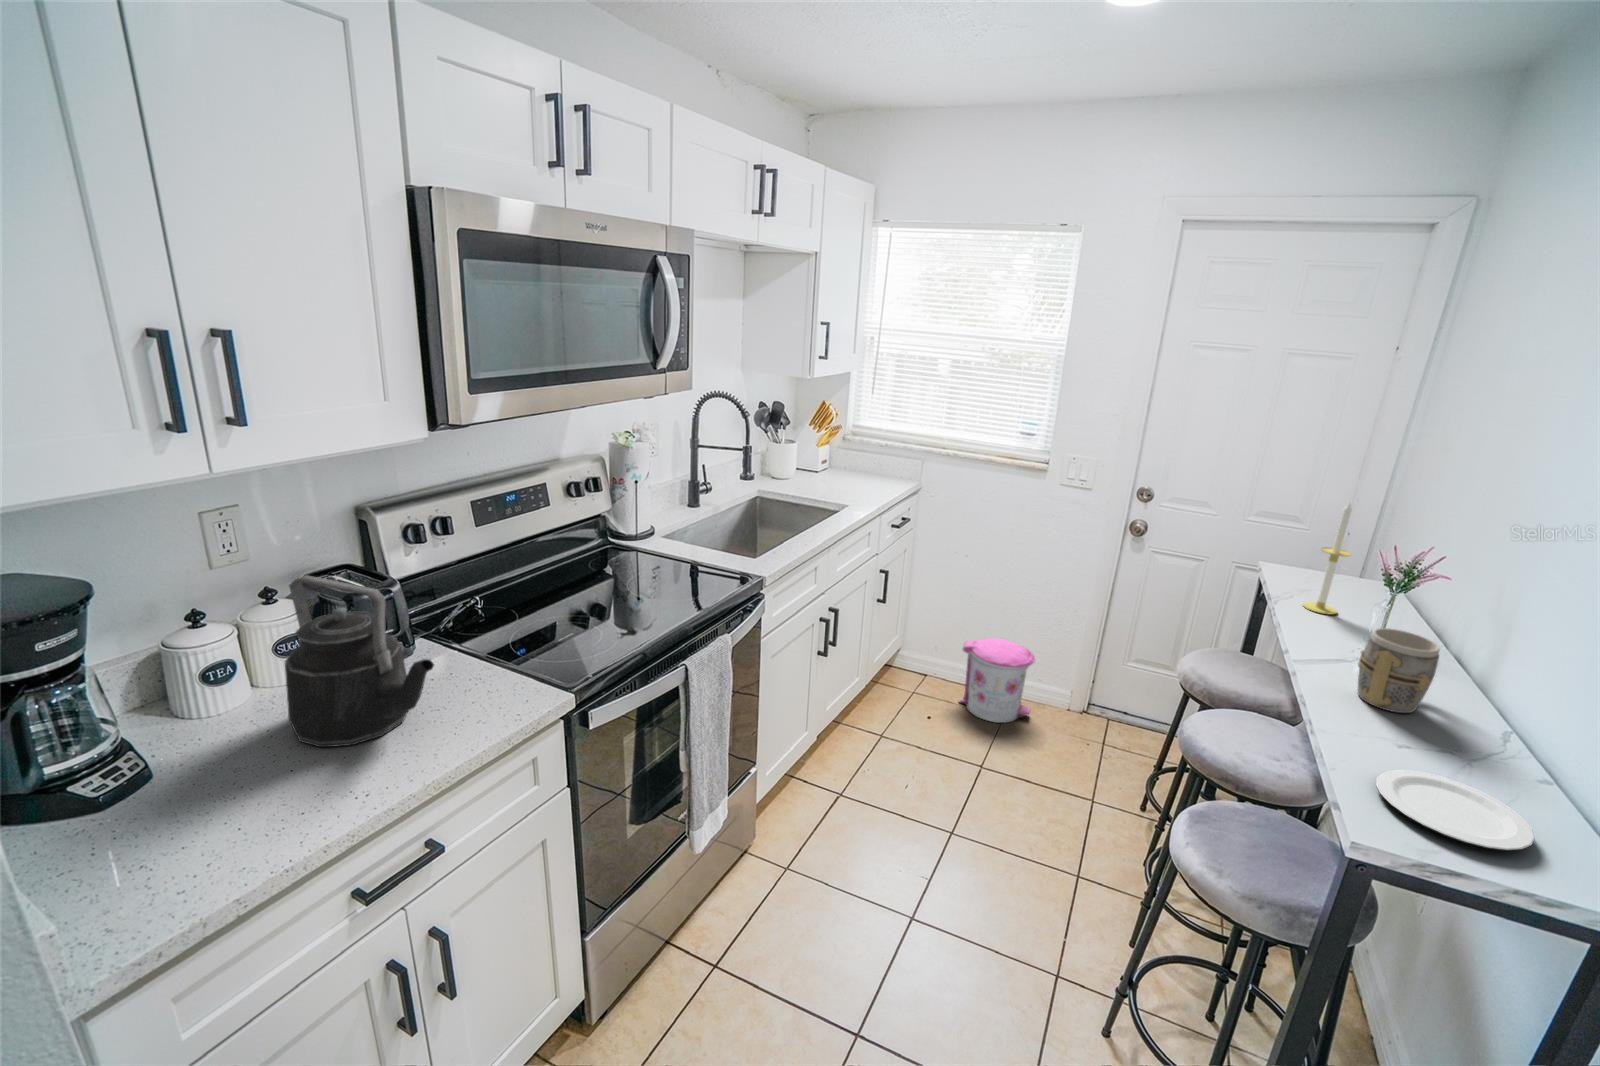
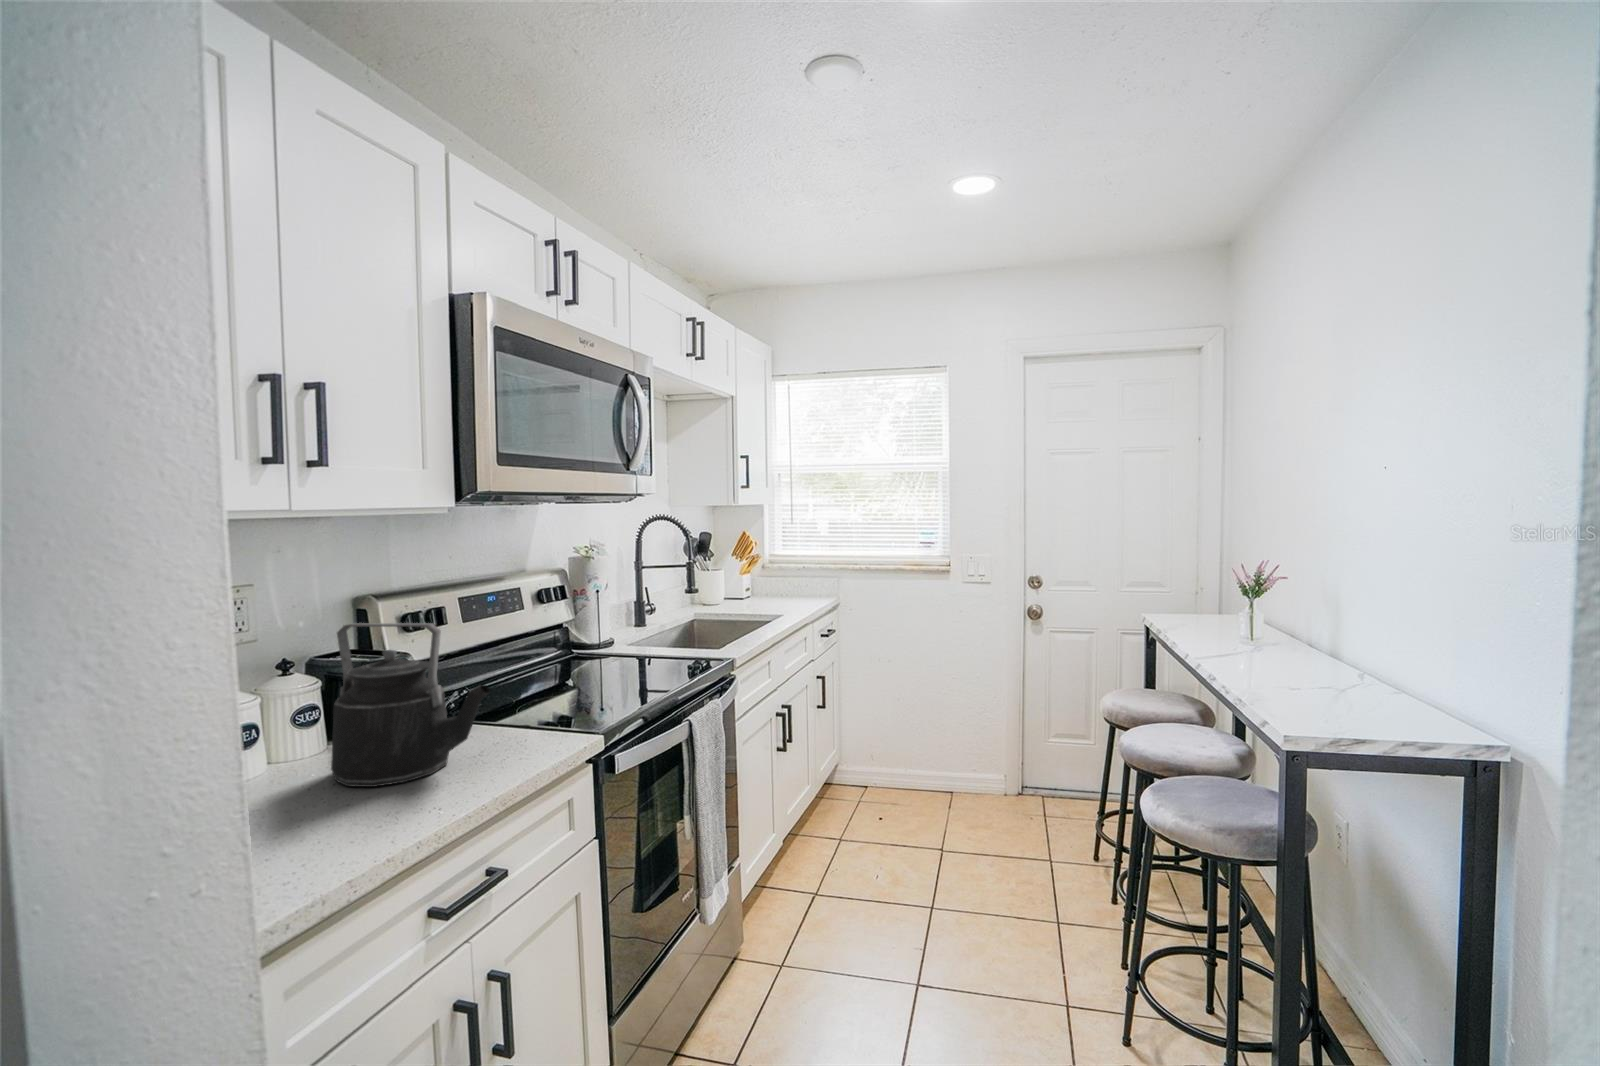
candle: present [1303,503,1351,614] -> none [1185,538,1213,633]
mug: present [1357,628,1440,713] -> none [1245,610,1302,672]
trash can: present [959,638,1035,723] -> none [900,734,972,815]
plate: present [1376,770,1535,851] -> none [1289,693,1411,720]

